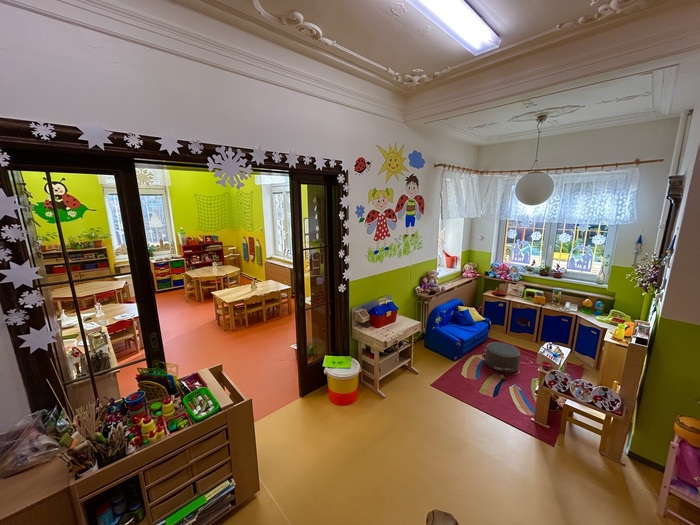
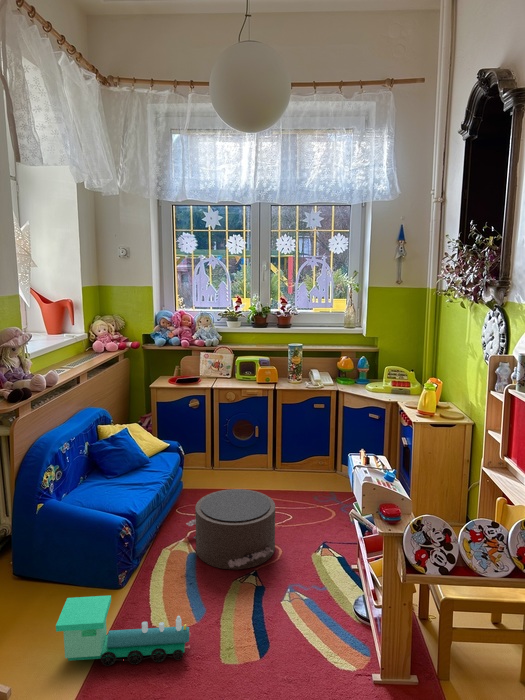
toy train: none [433,356,473,386] -> present [56,595,191,666]

